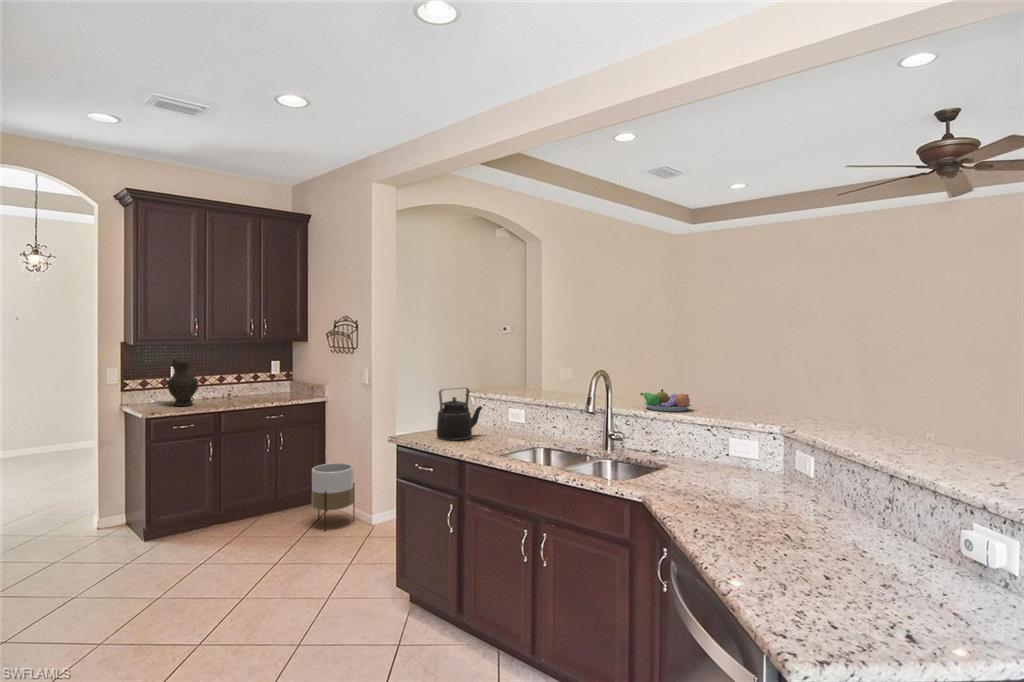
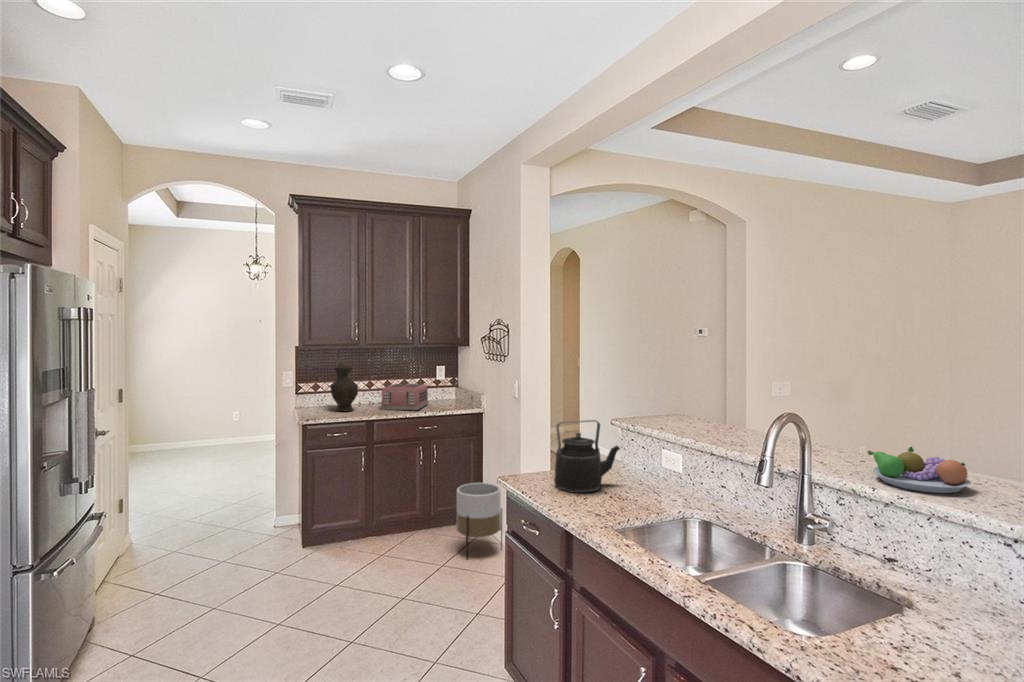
toaster: none [222,378,268,403] -> present [381,384,428,410]

